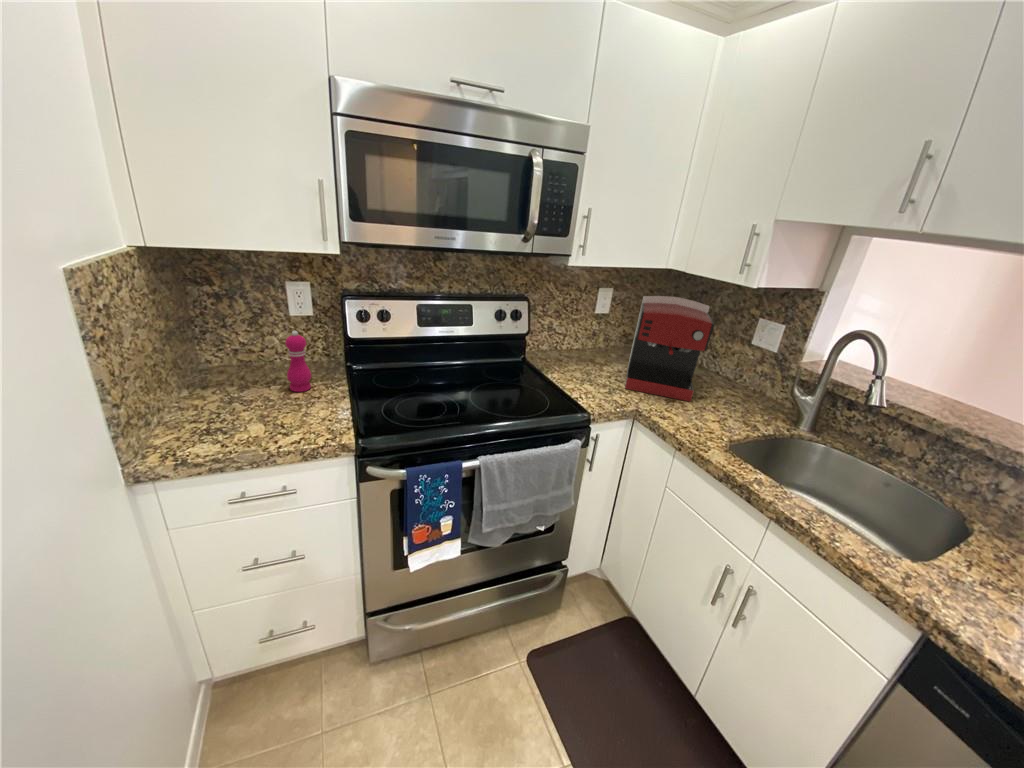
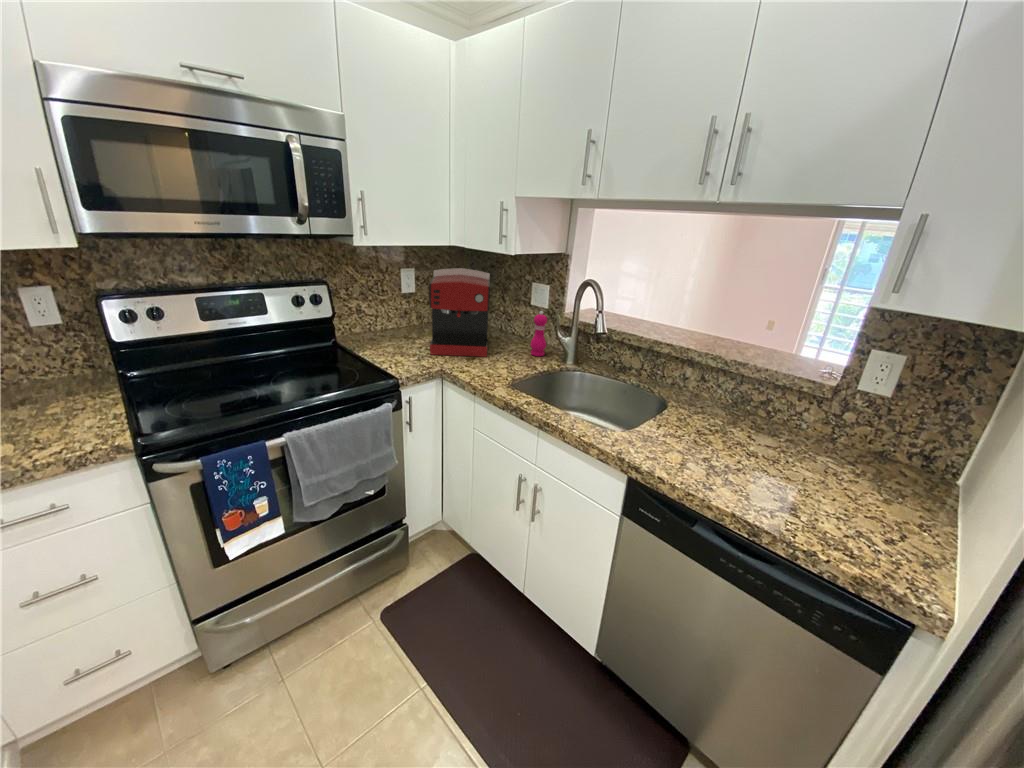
pepper mill: present [285,331,311,392] -> present [530,311,547,356]

